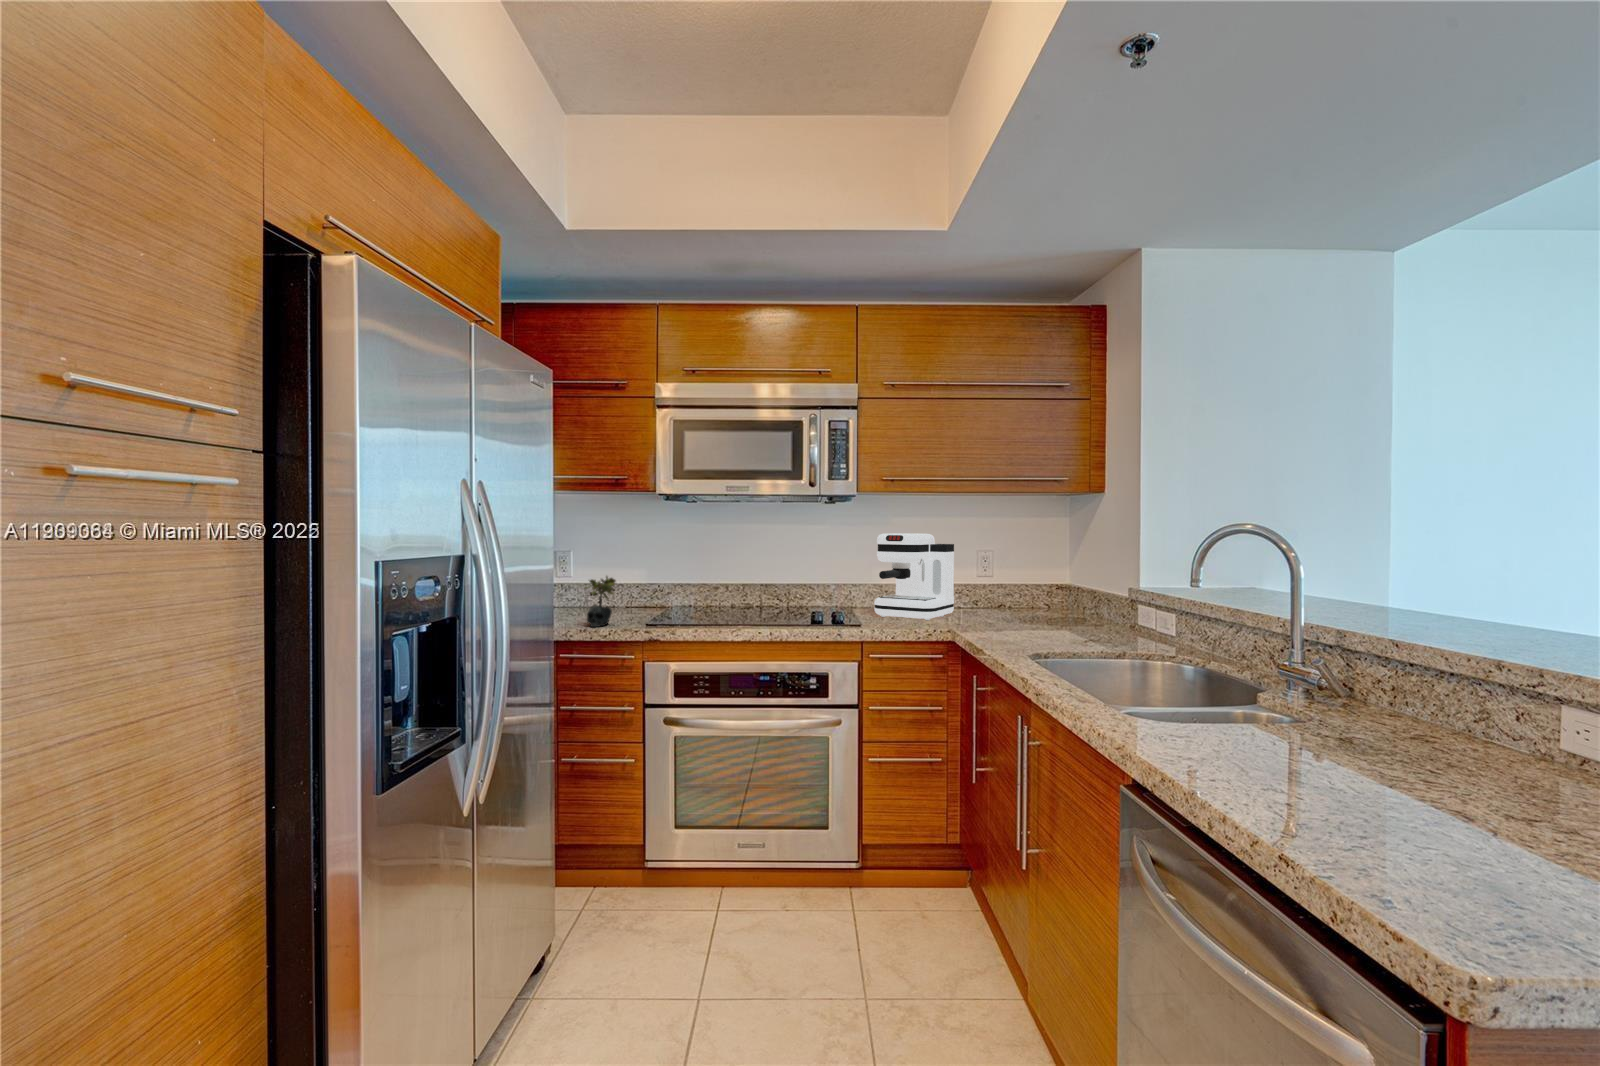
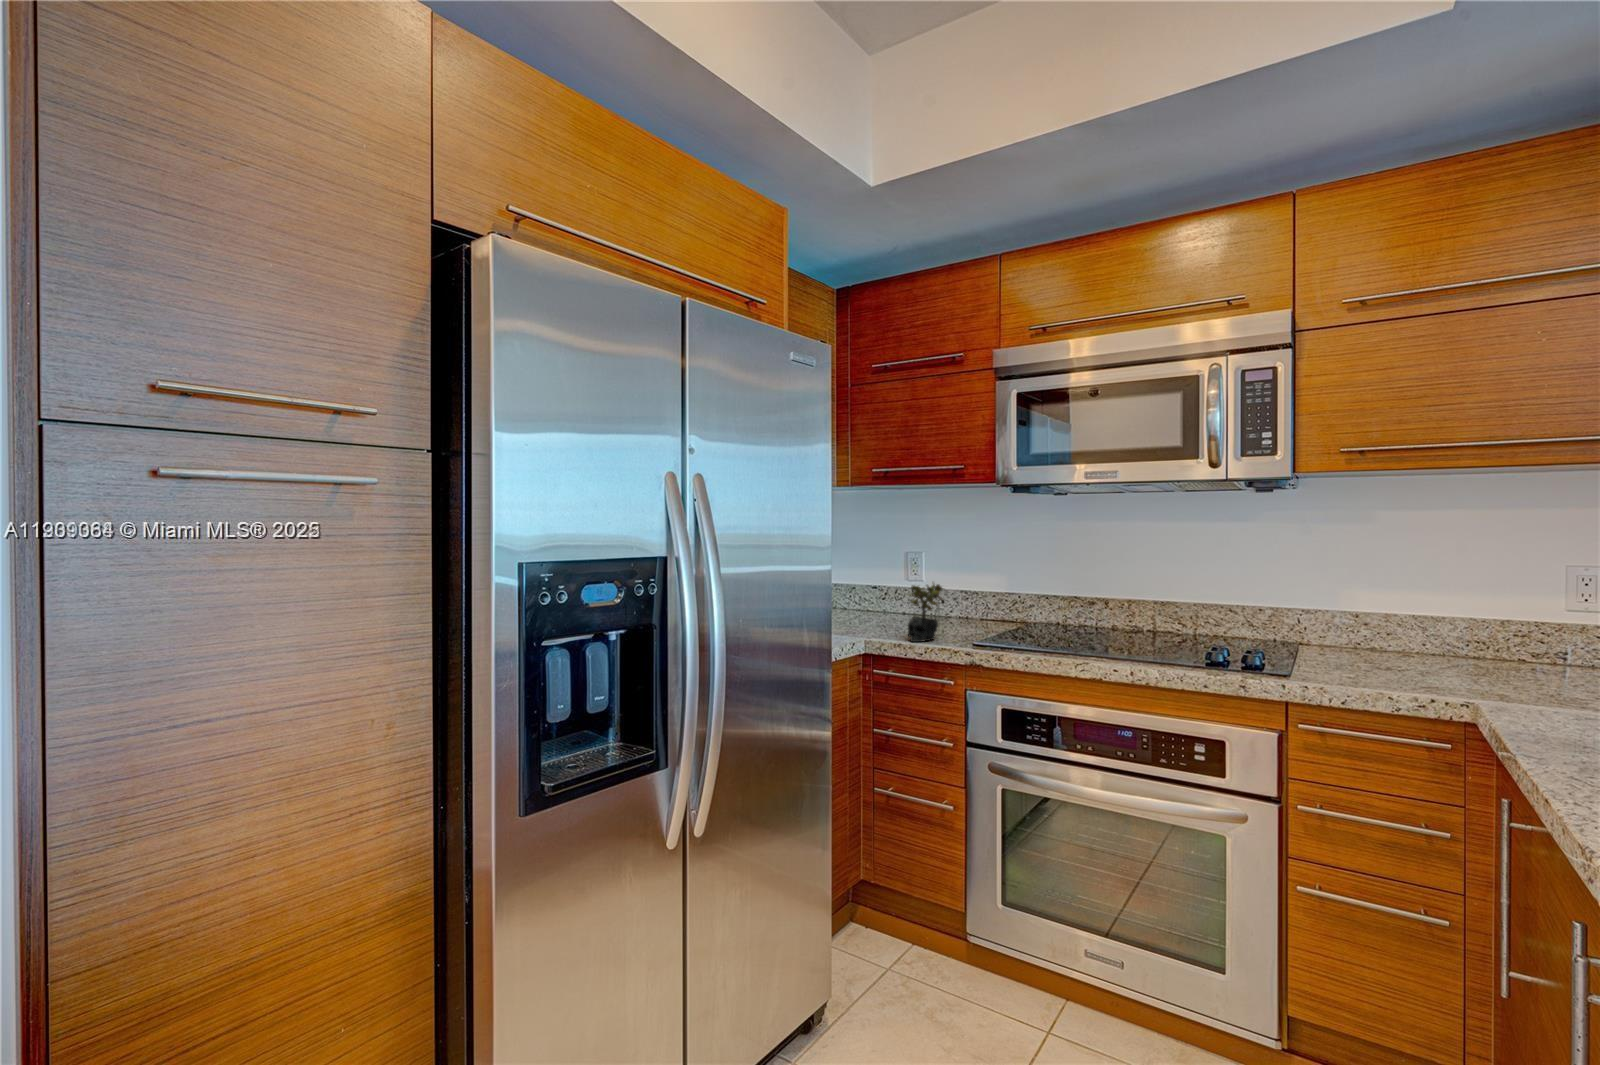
coffee maker: present [874,533,954,621] -> none [1327,534,1496,680]

